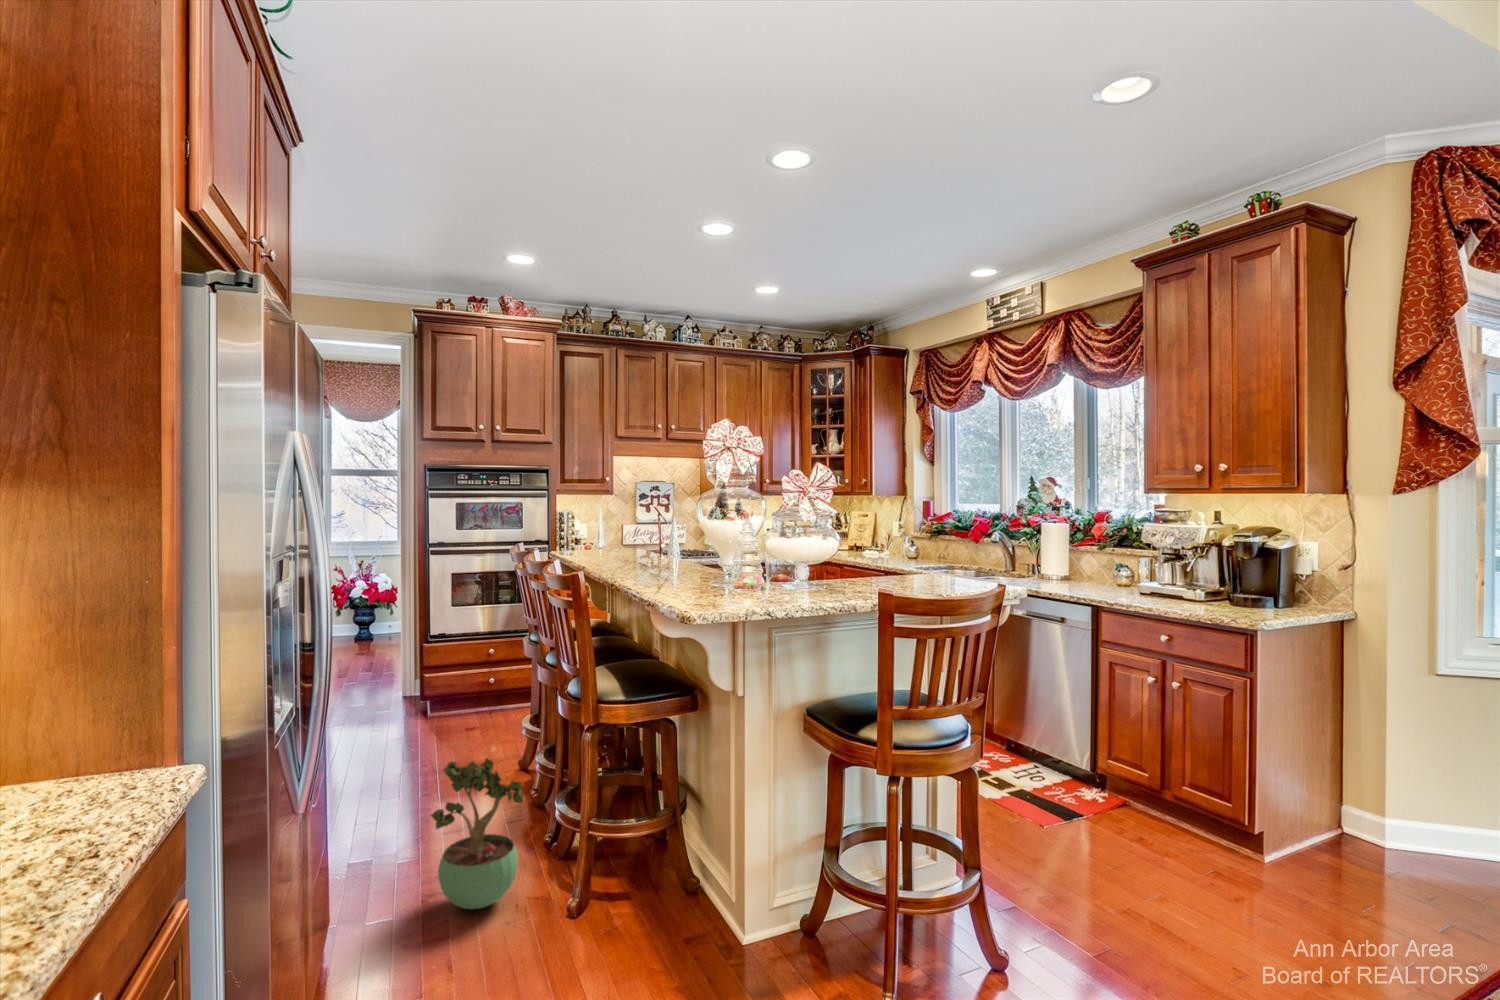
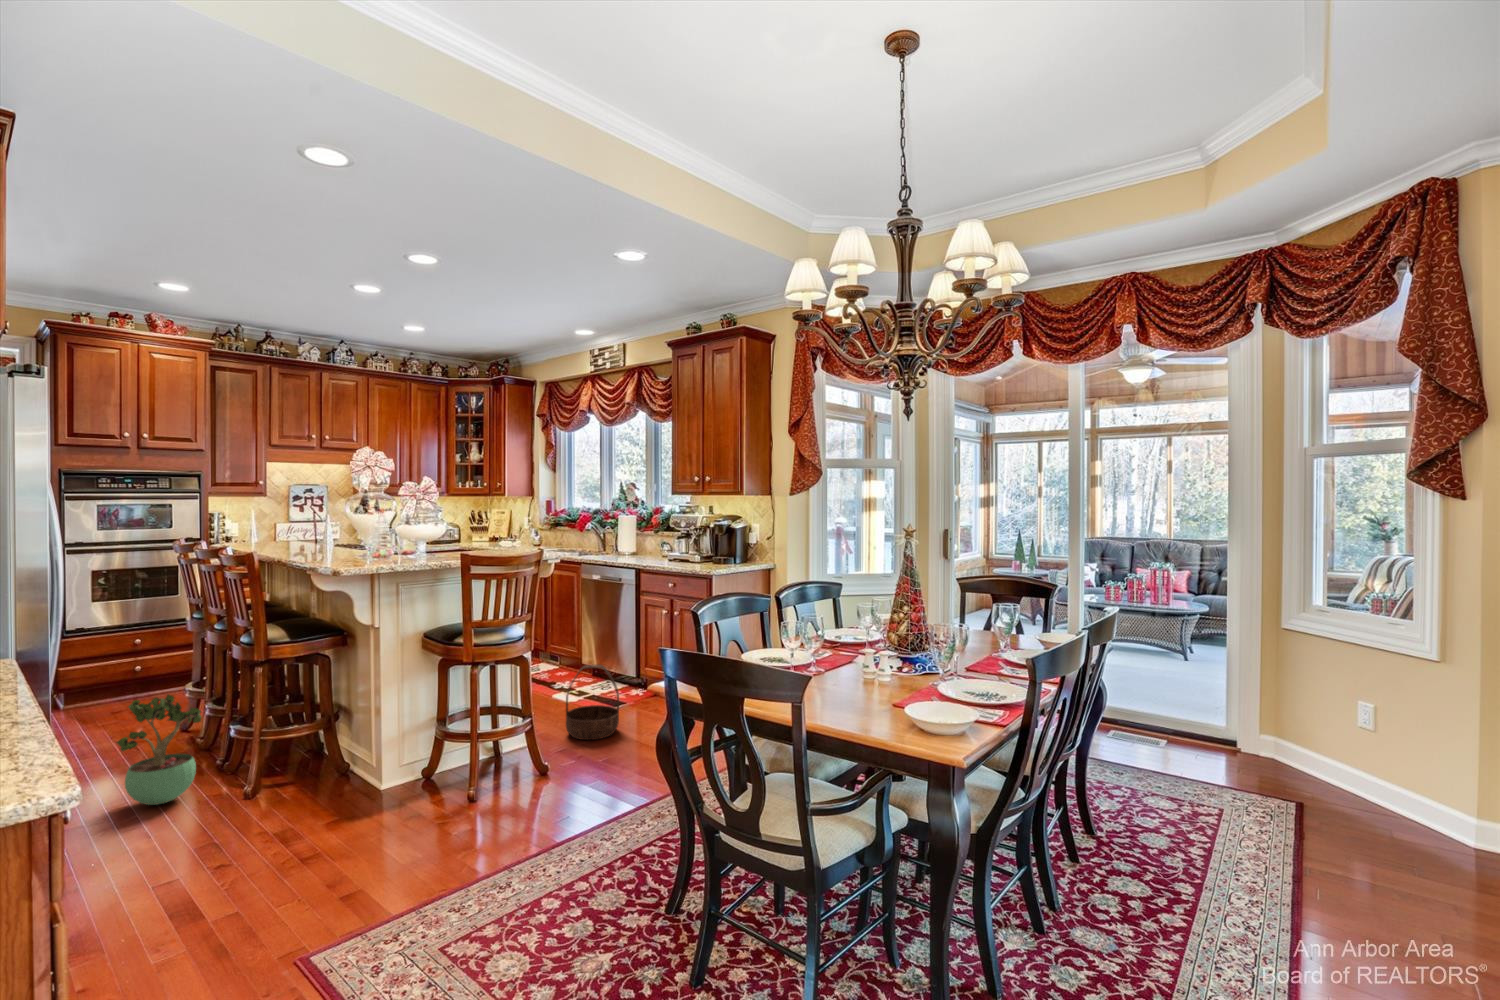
basket: none [1011,771,1106,907] -> present [566,665,619,740]

